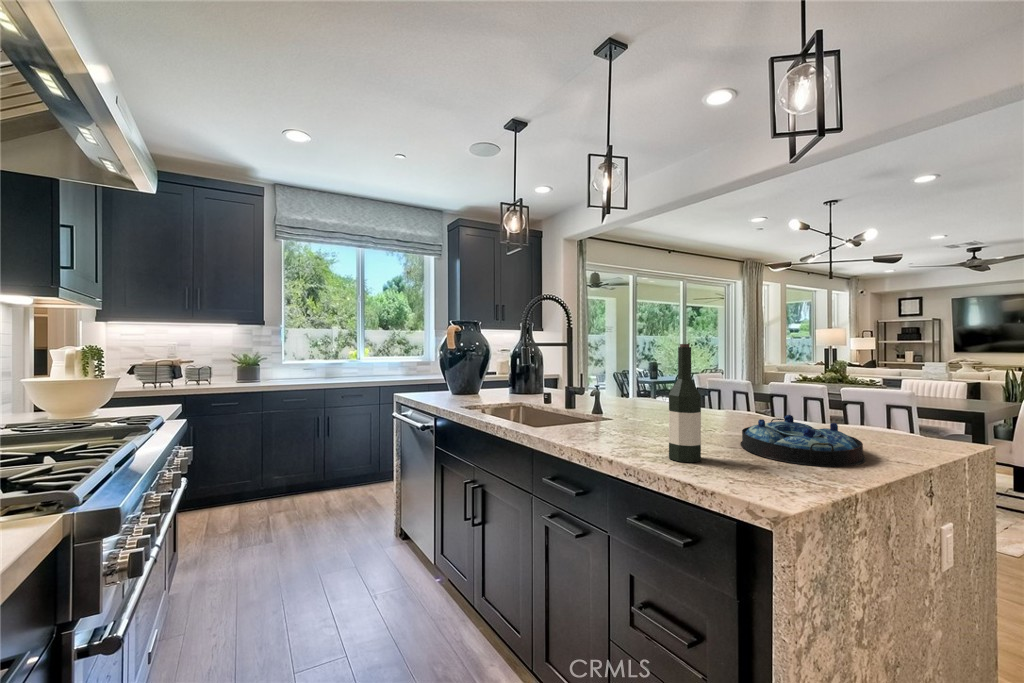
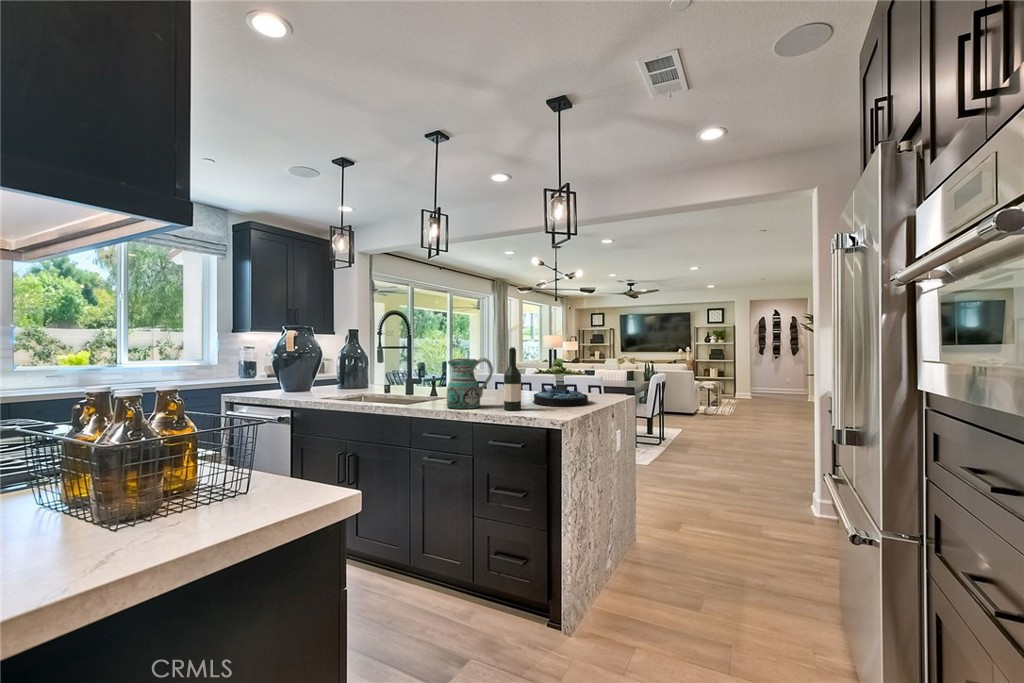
ceramic pitcher: none [581,361,658,446] -> present [447,358,493,409]

